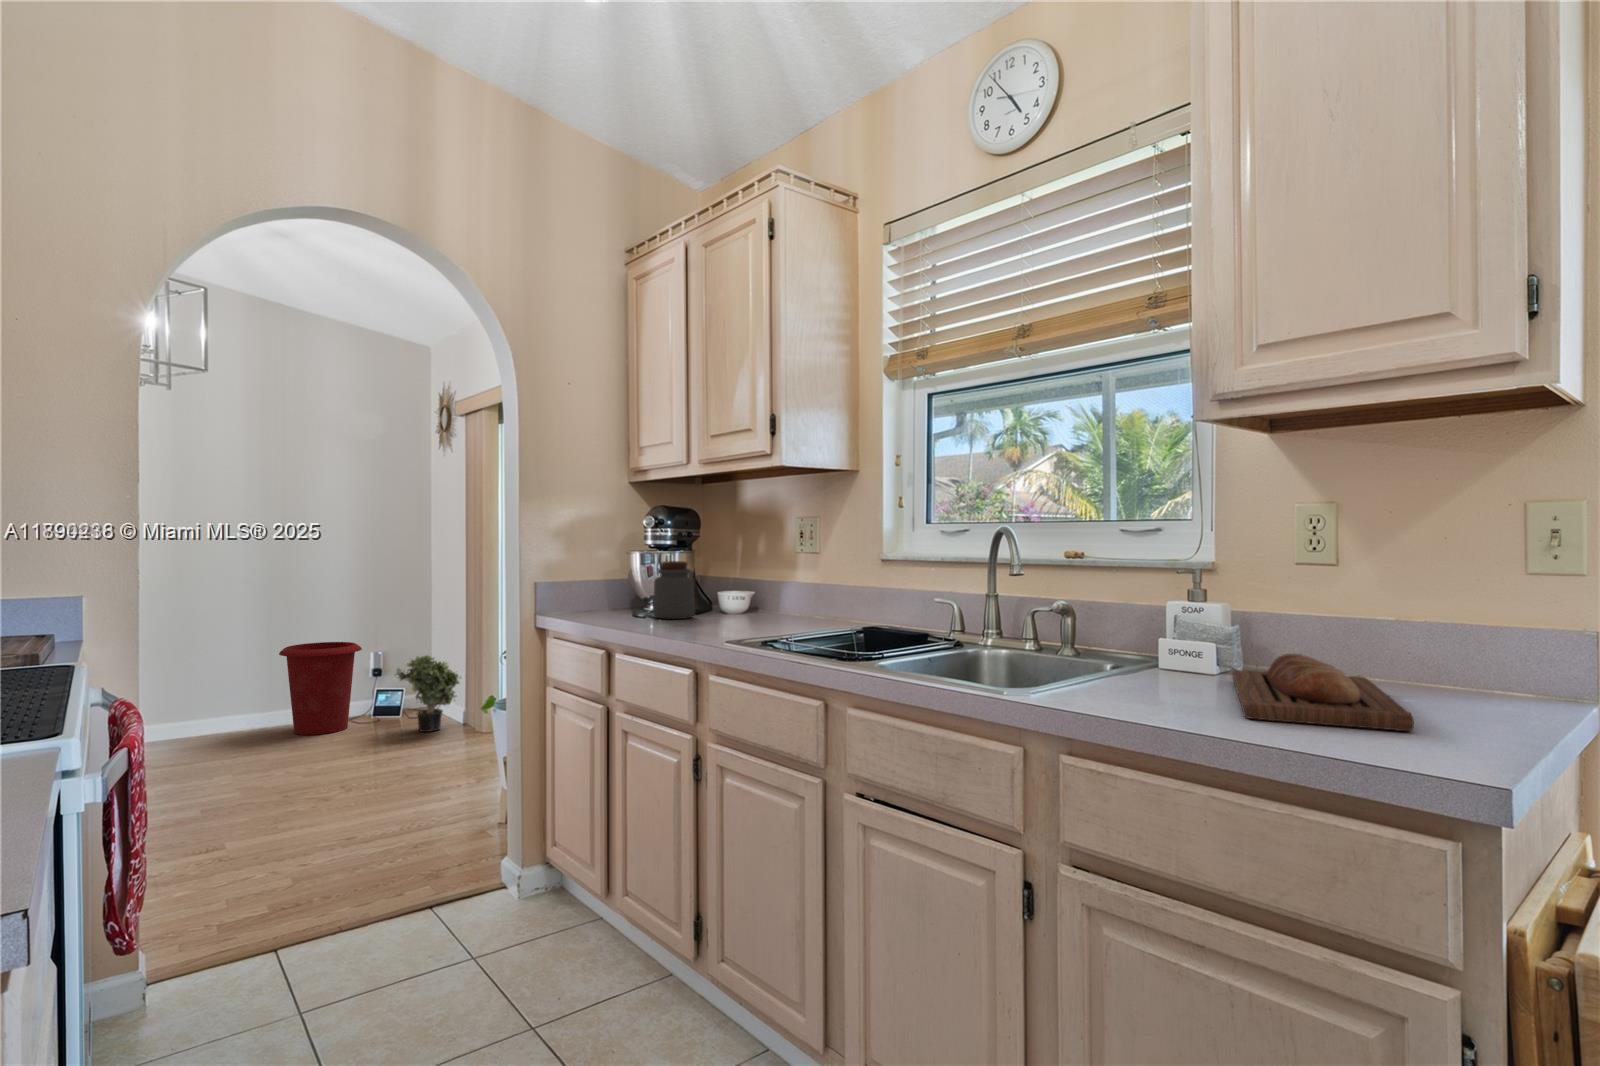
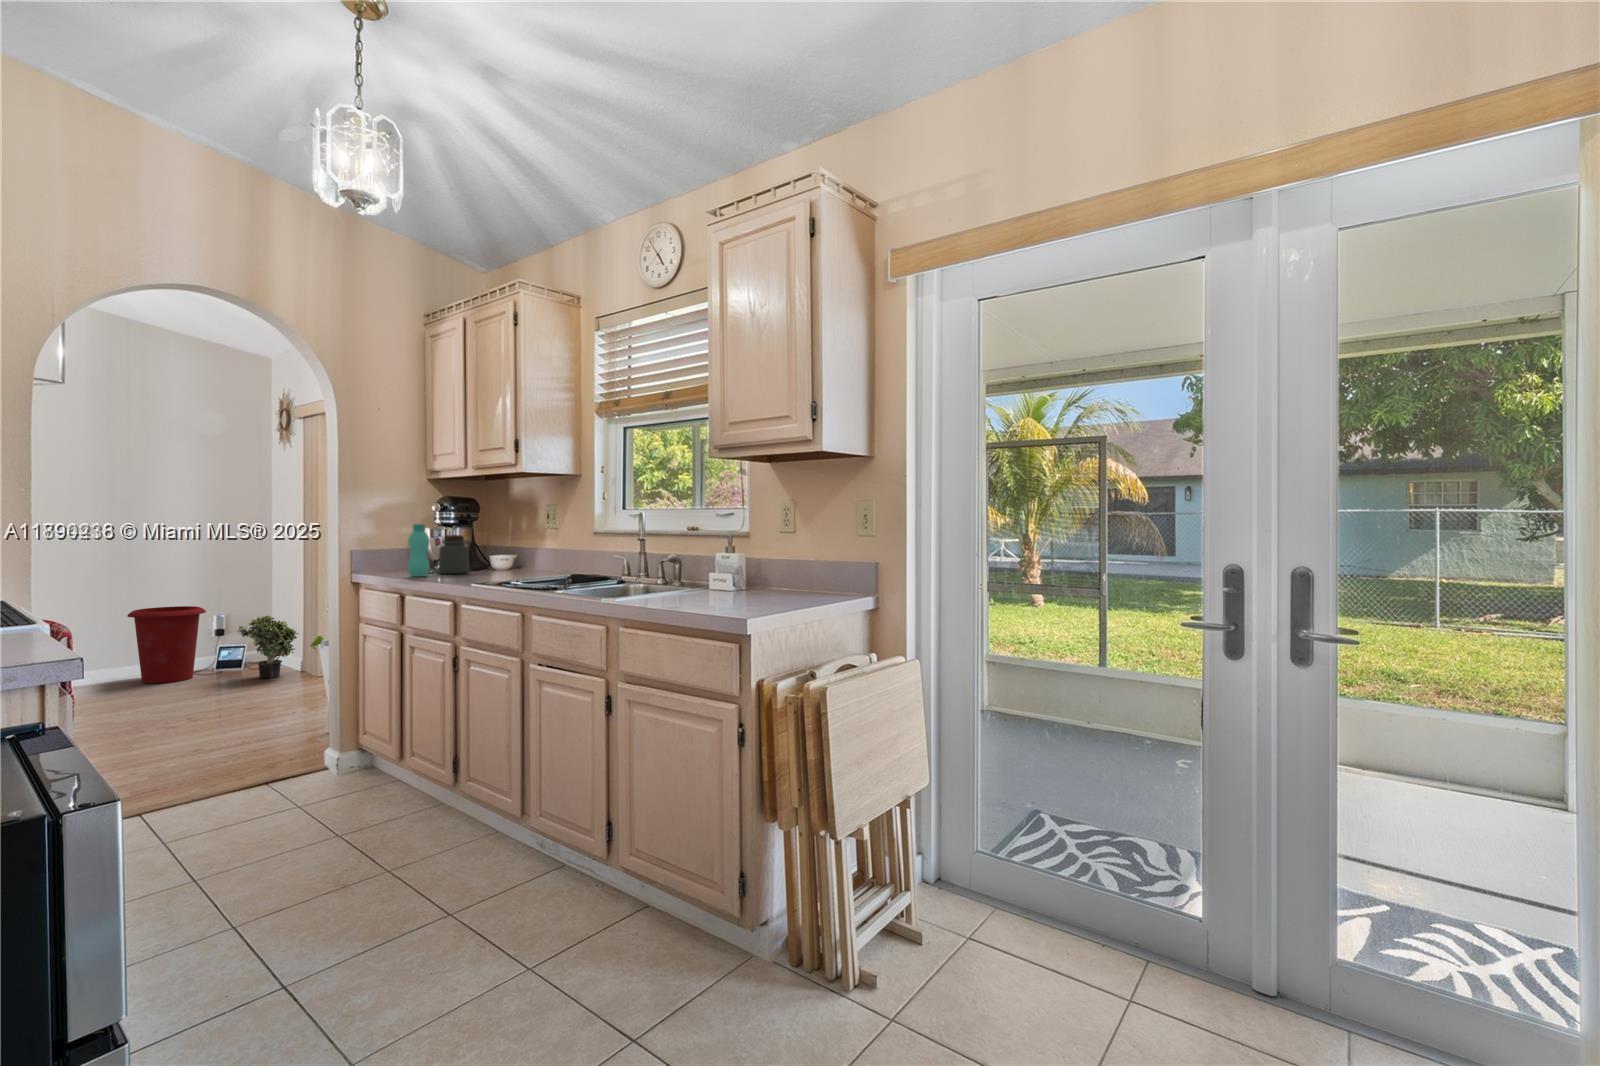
bottle: none [616,546,645,624] -> present [408,524,430,577]
bread loaf: present [1232,654,1414,731] -> none [695,578,787,606]

